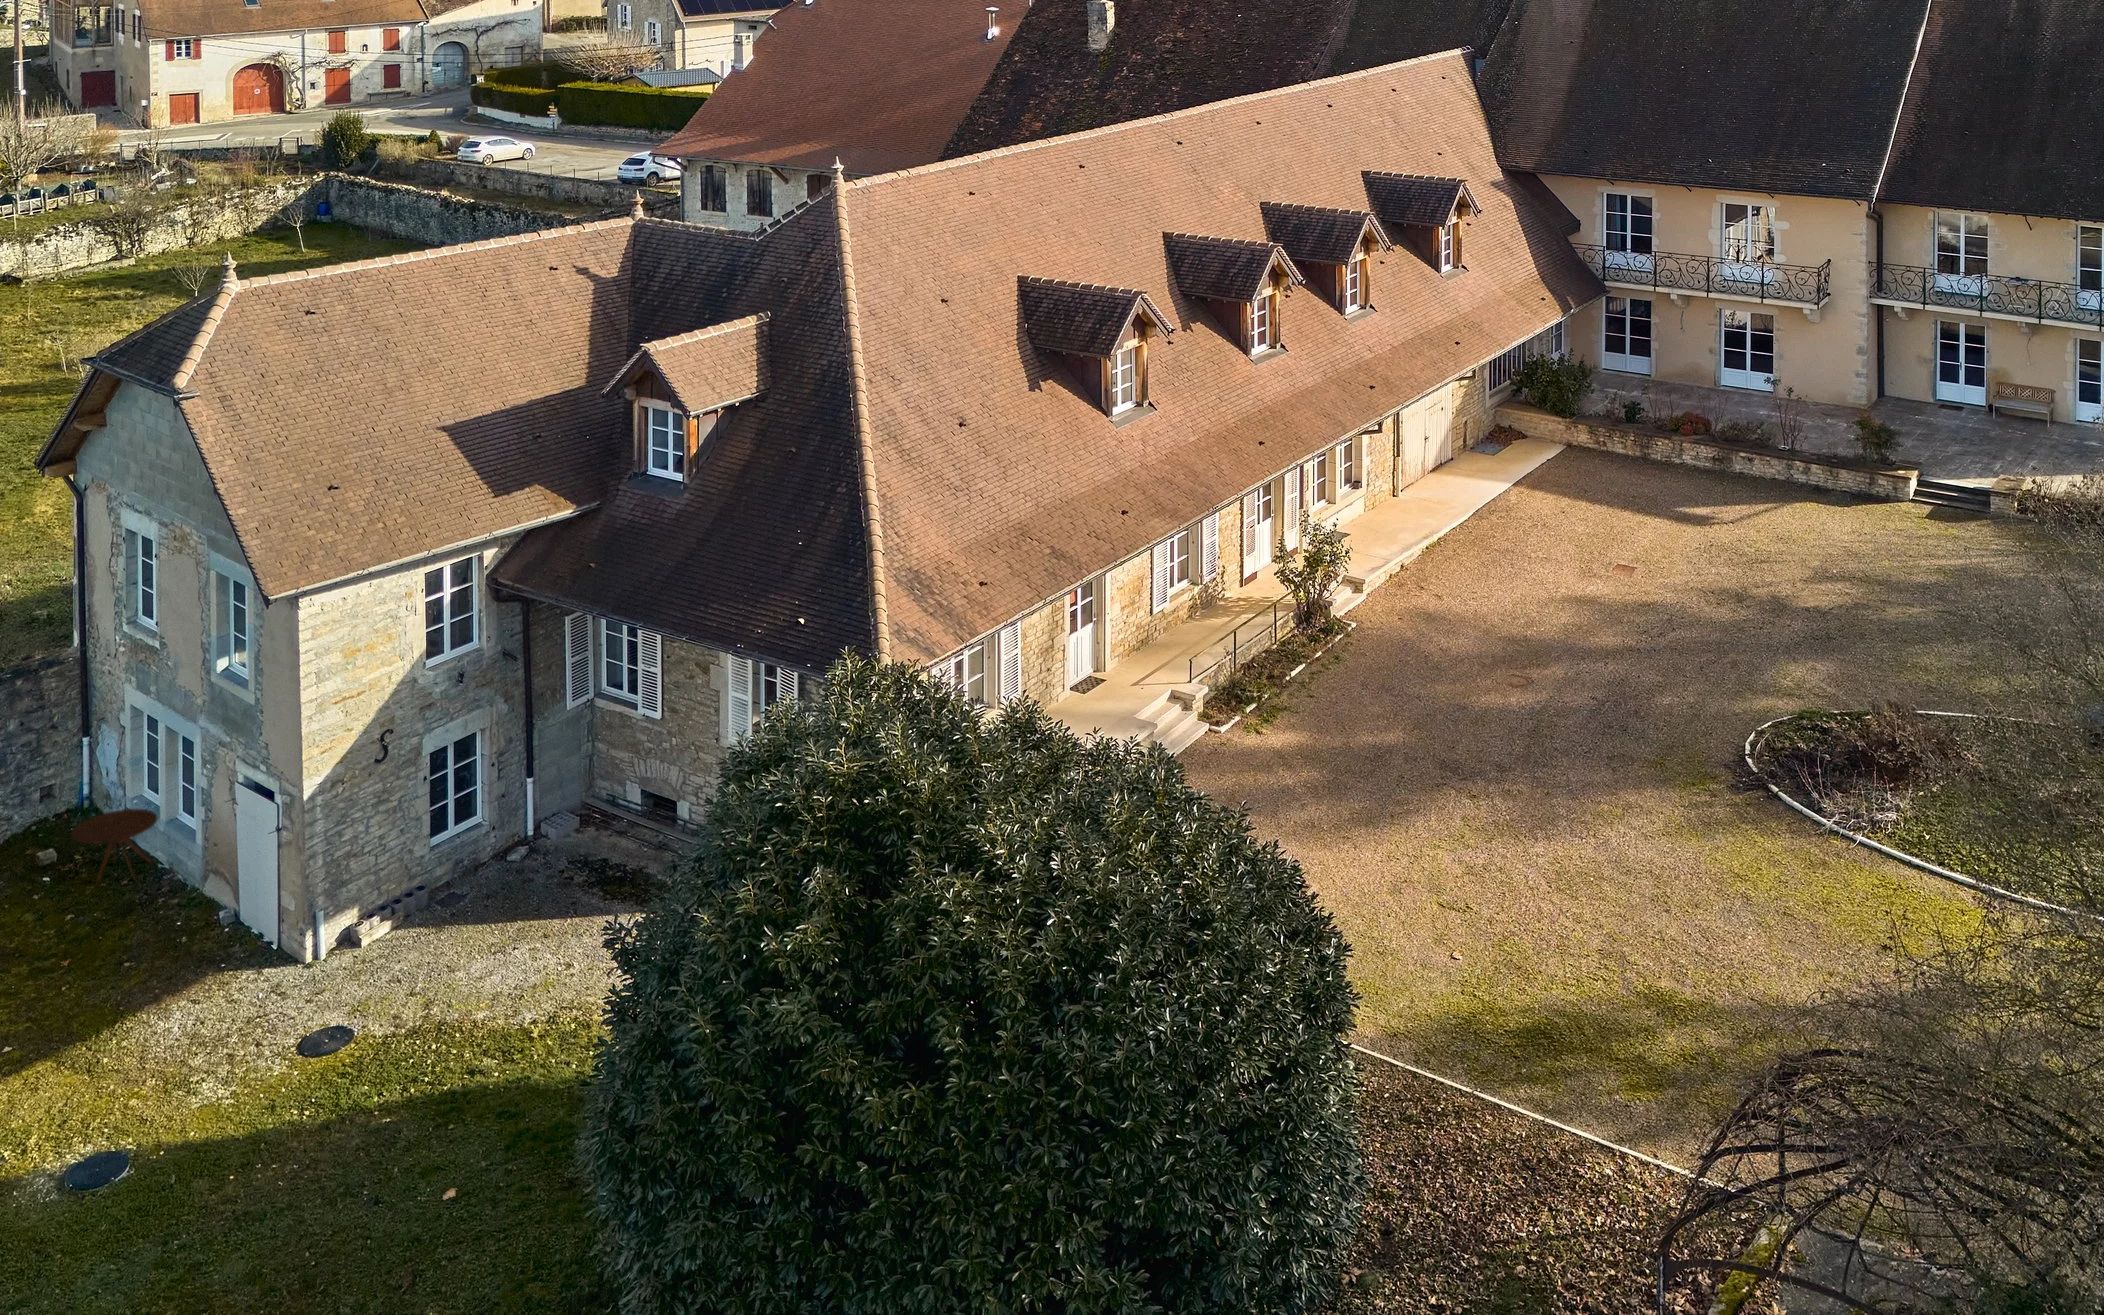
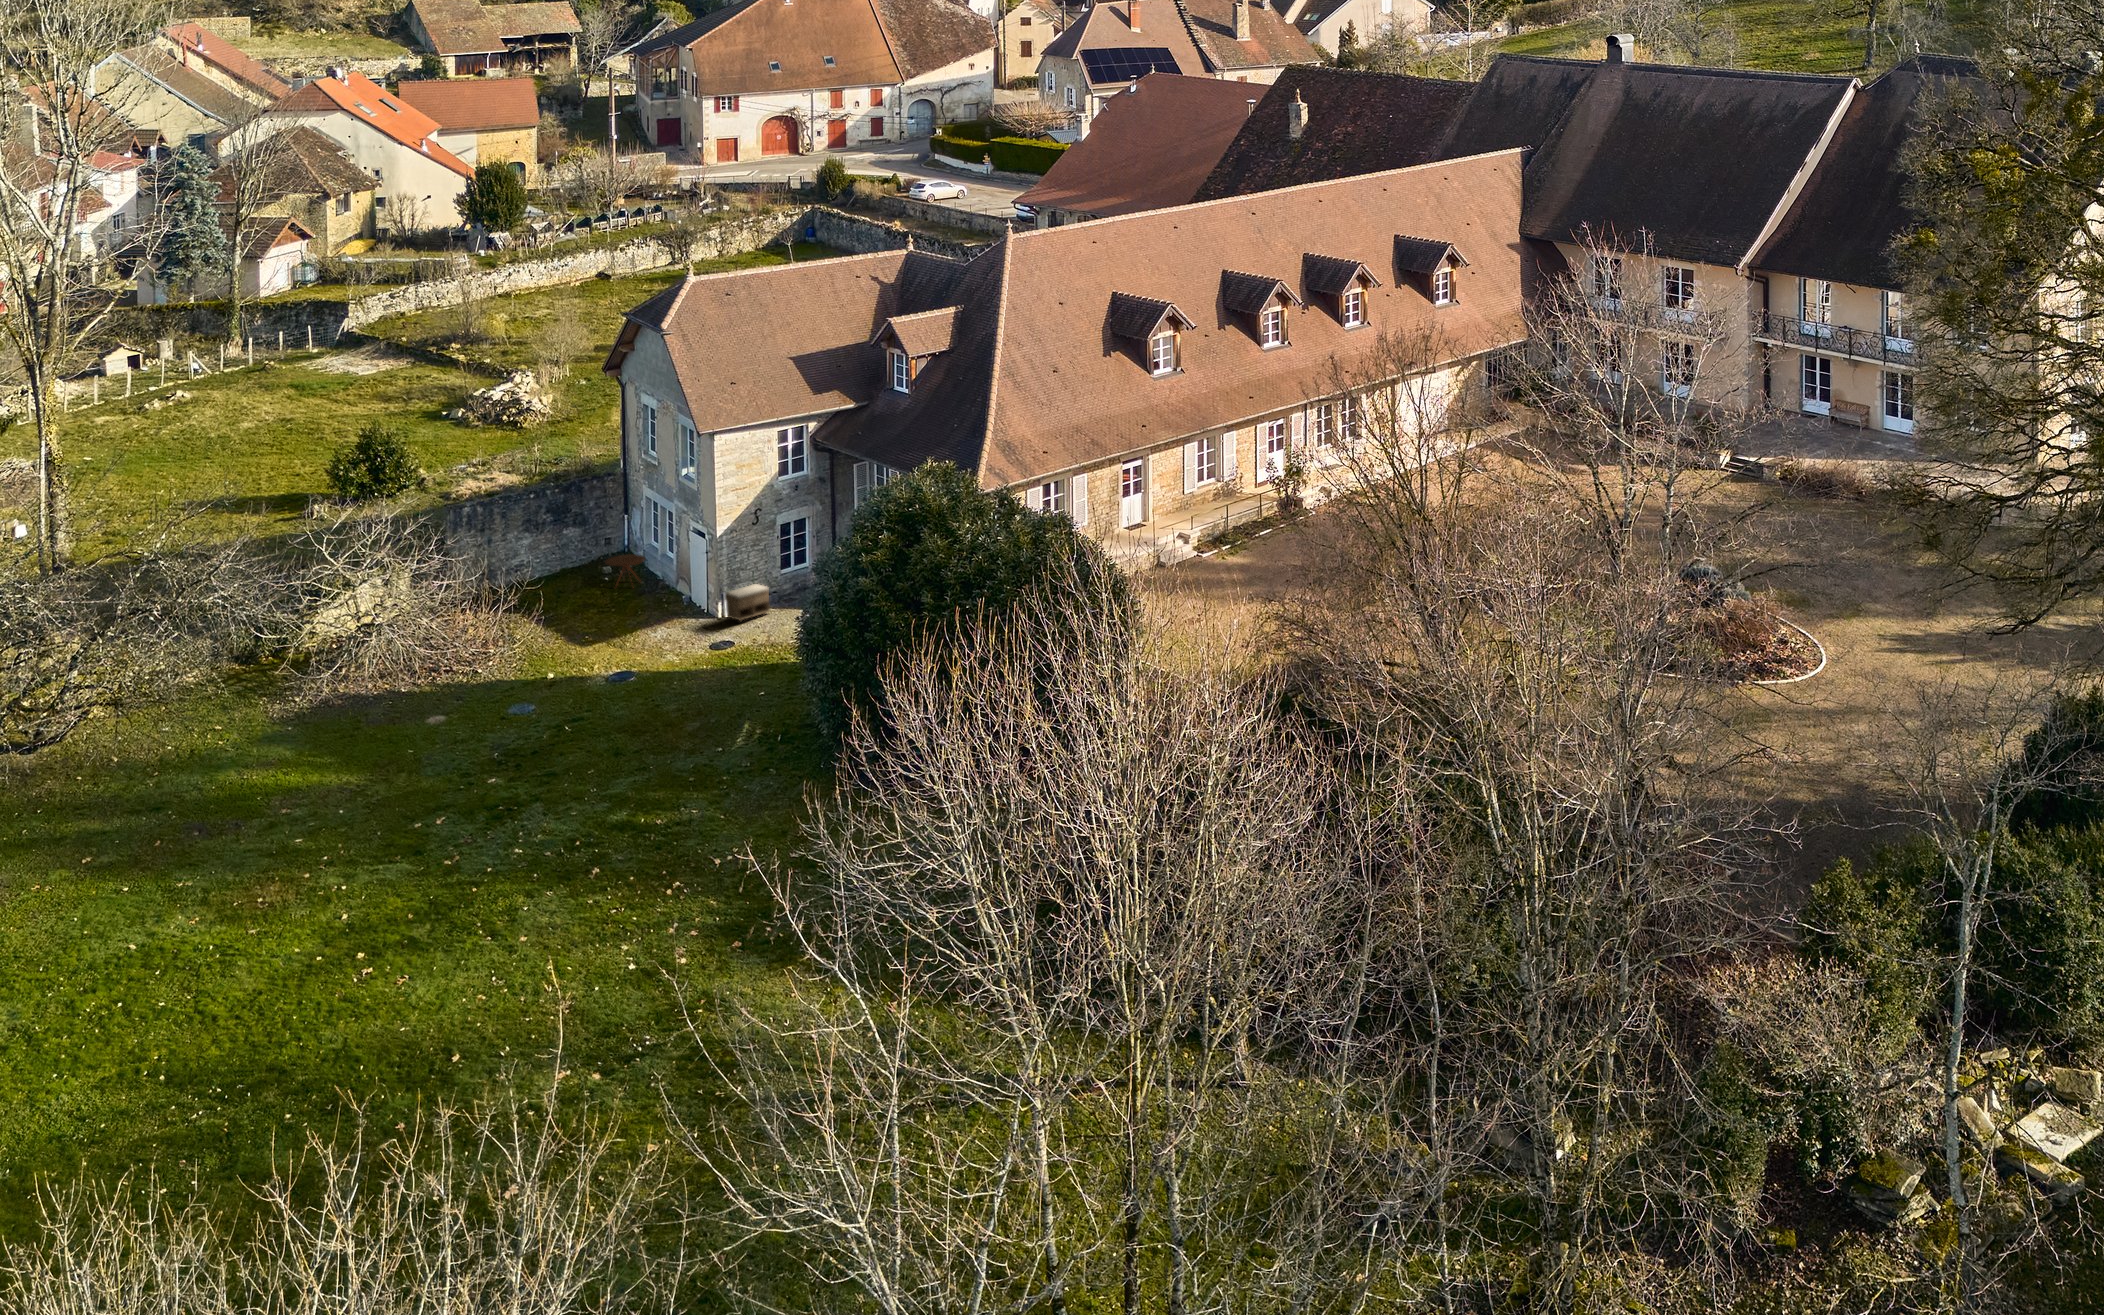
storage bench: none [332,876,429,963] -> present [725,584,770,621]

